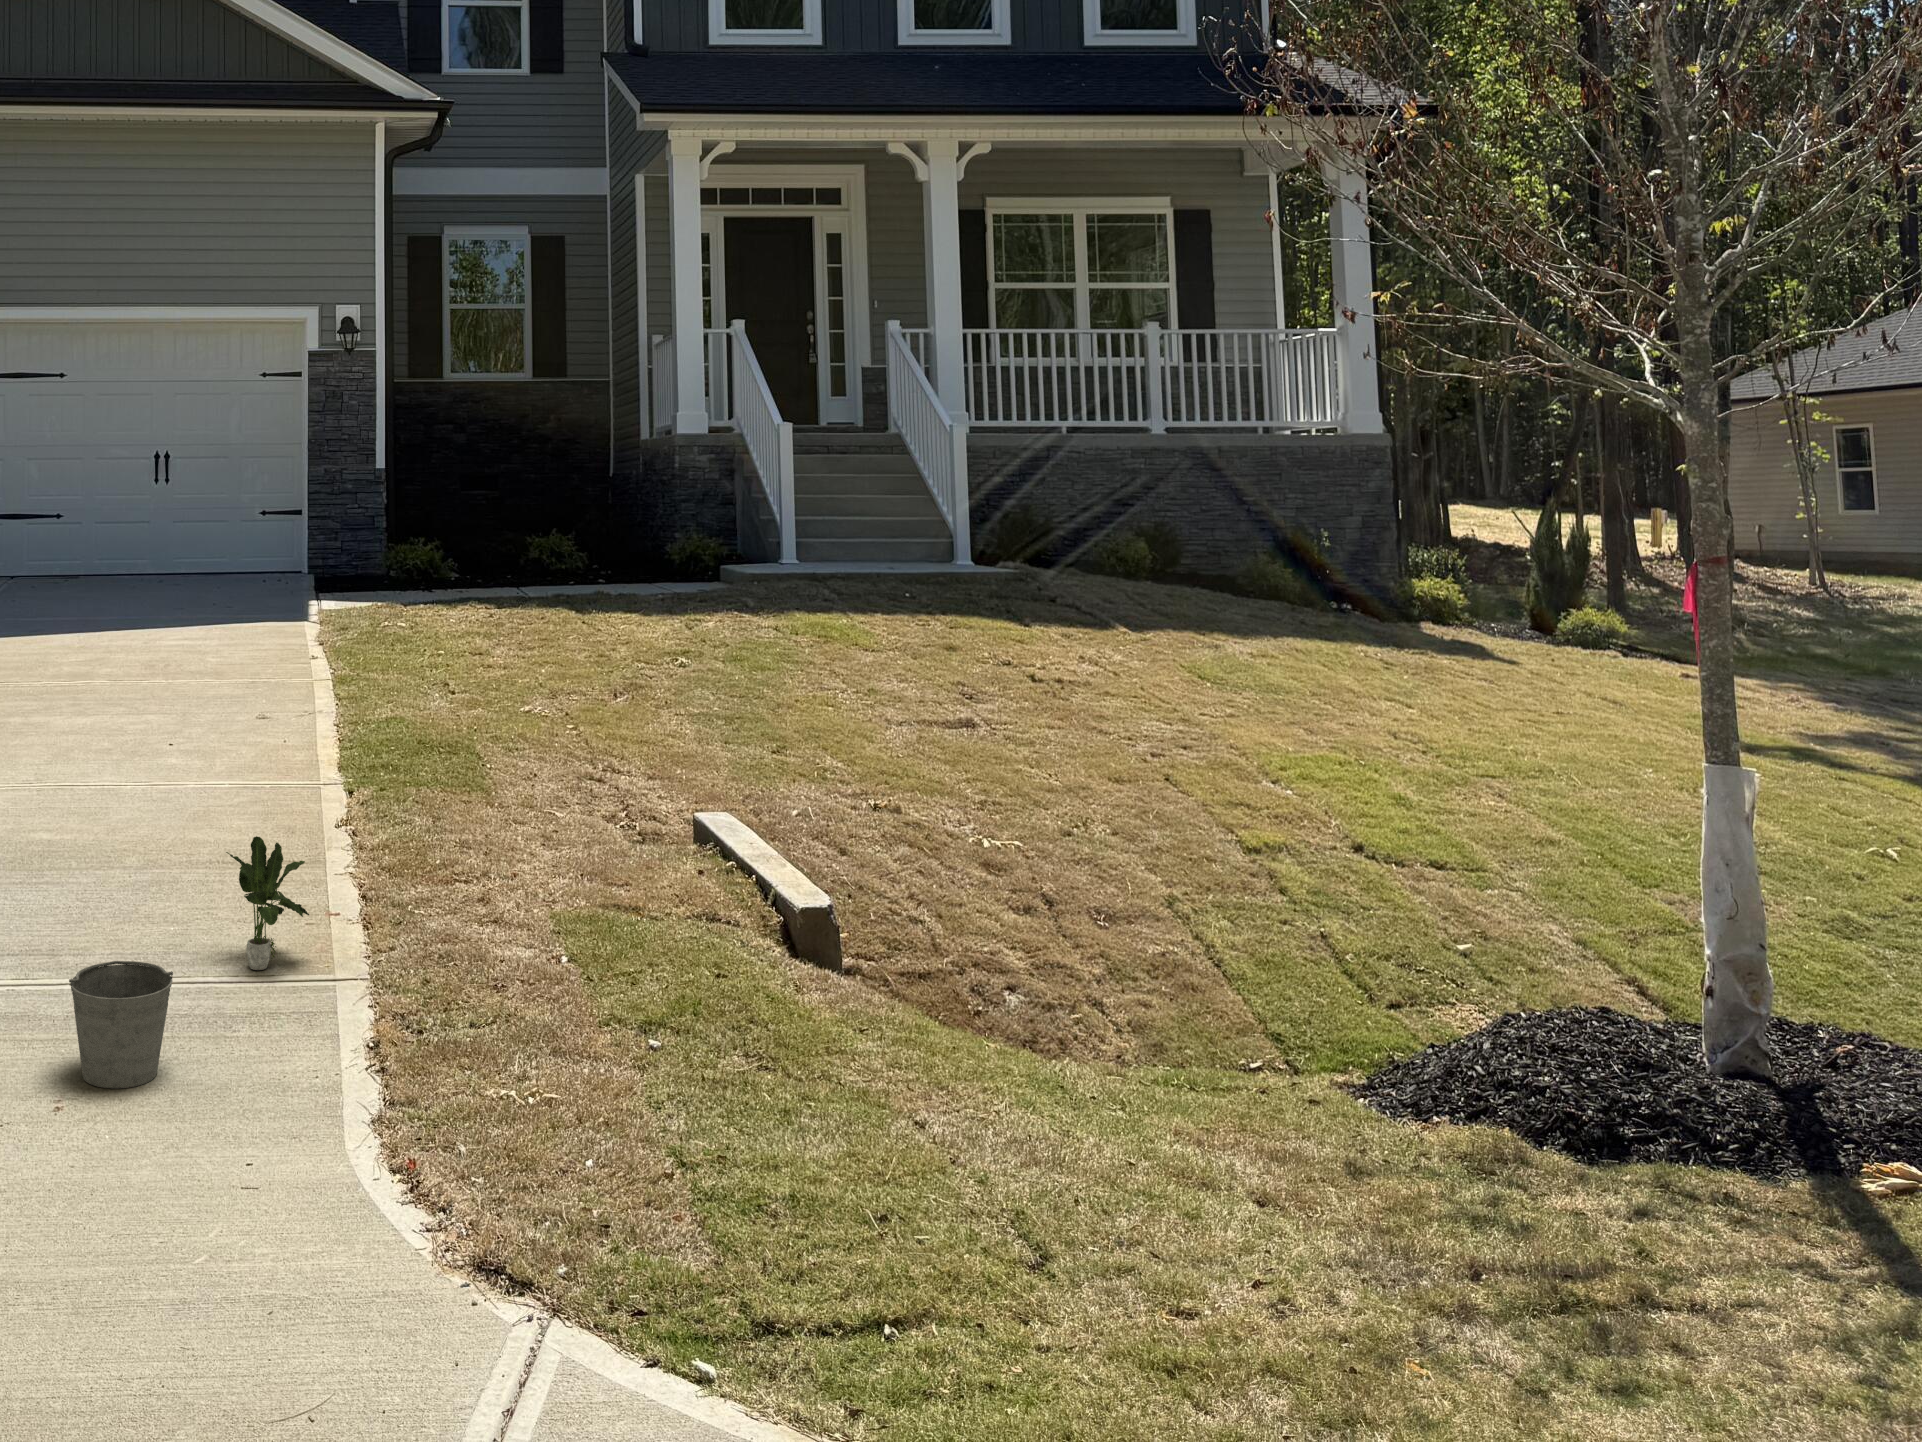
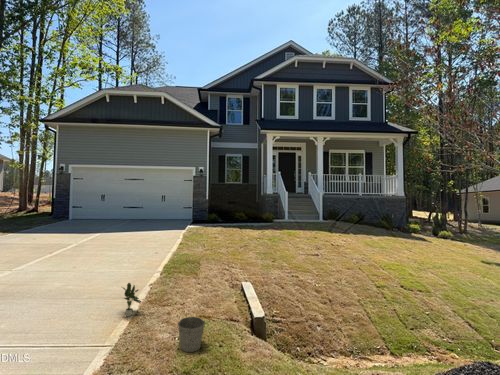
bucket: present [69,961,173,1089] -> present [178,317,205,352]

